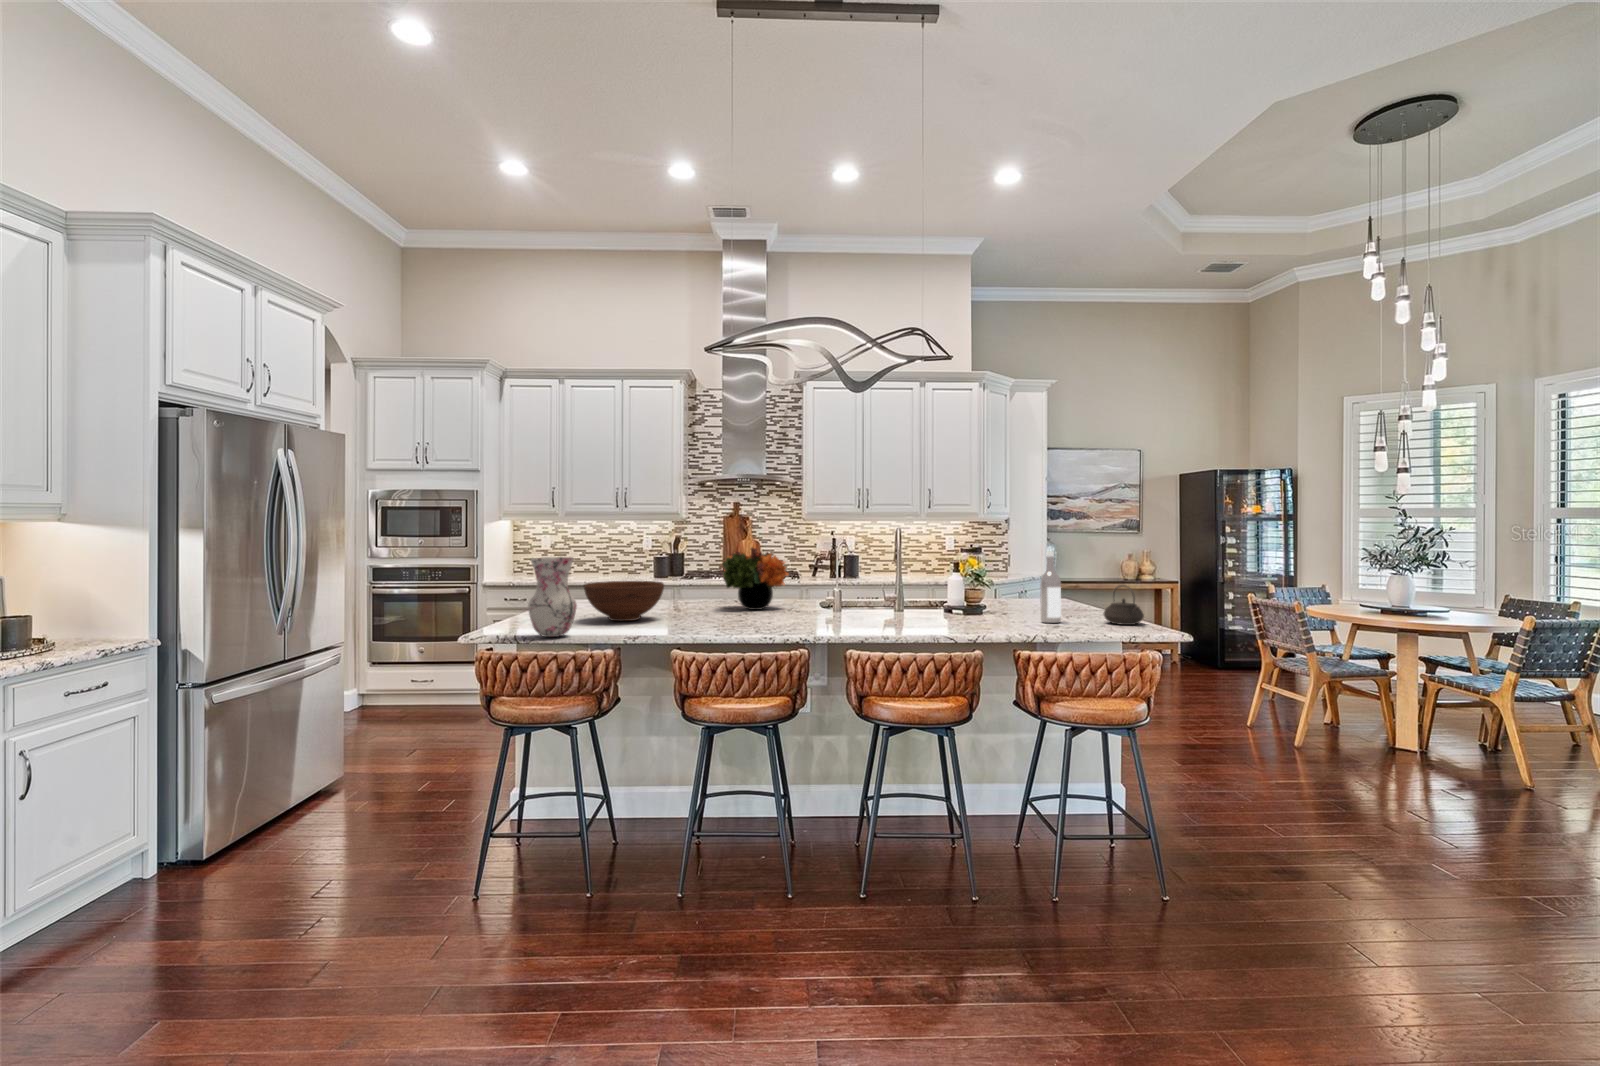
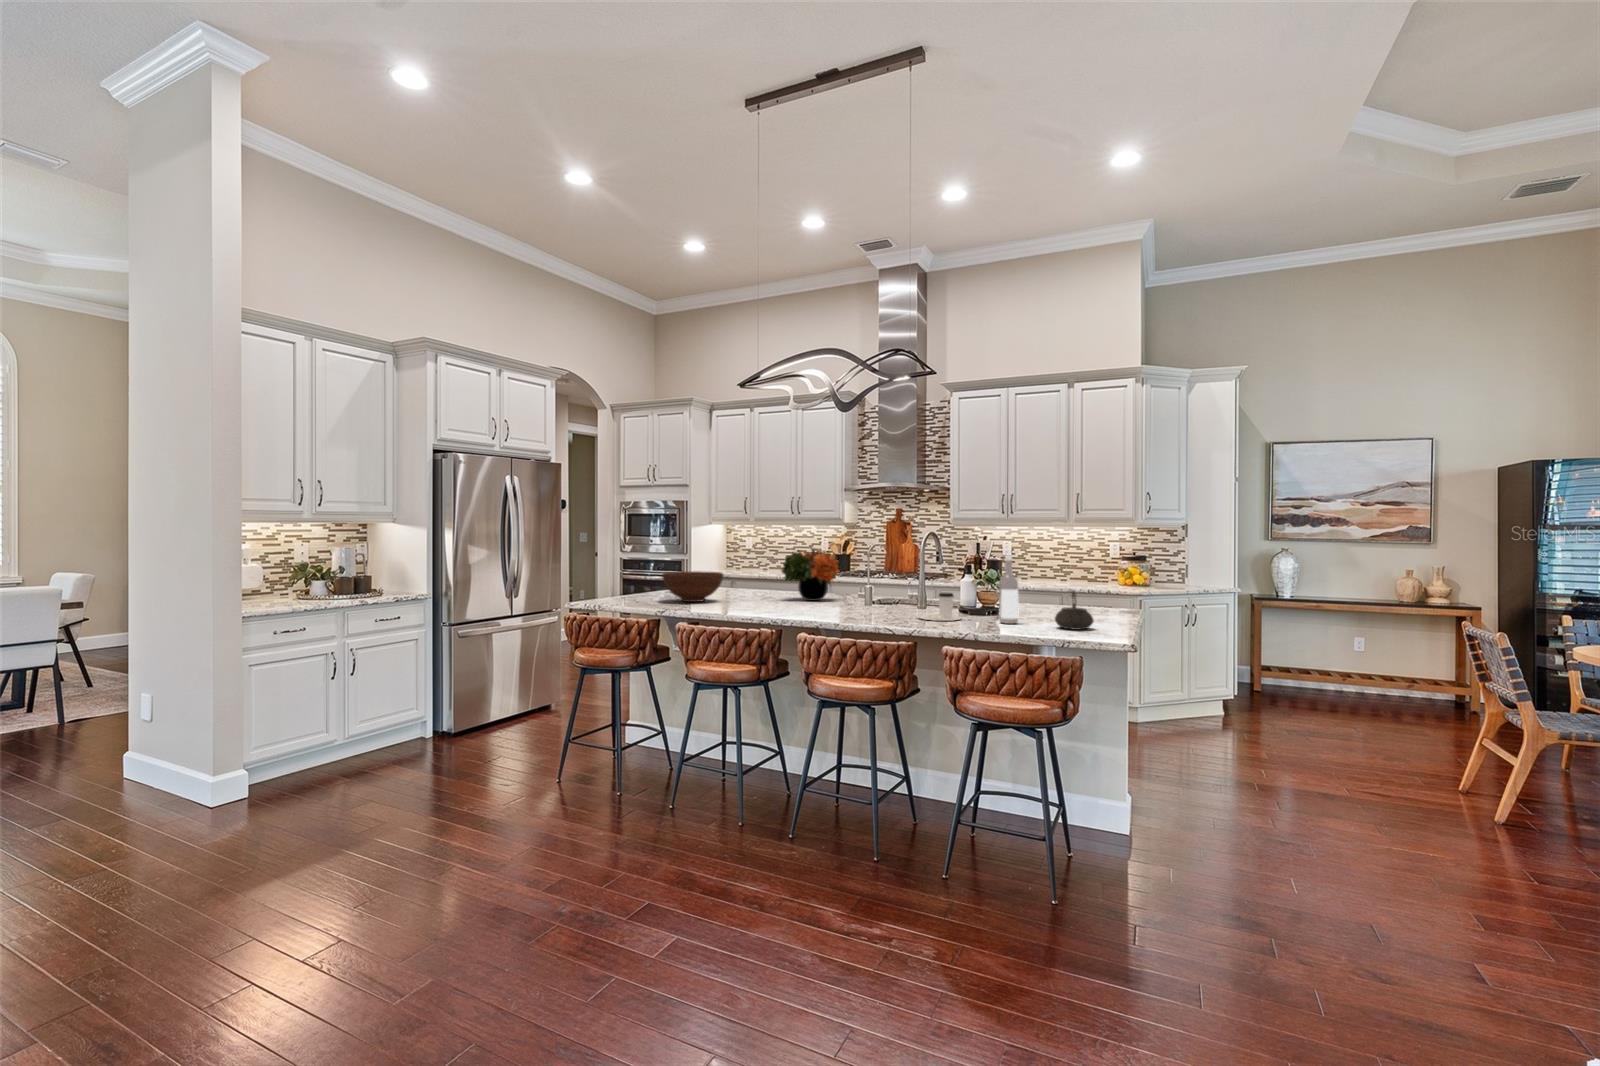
vase: present [528,557,577,637] -> none [595,550,629,608]
coffee cup: none [951,593,999,625] -> present [919,593,961,621]

